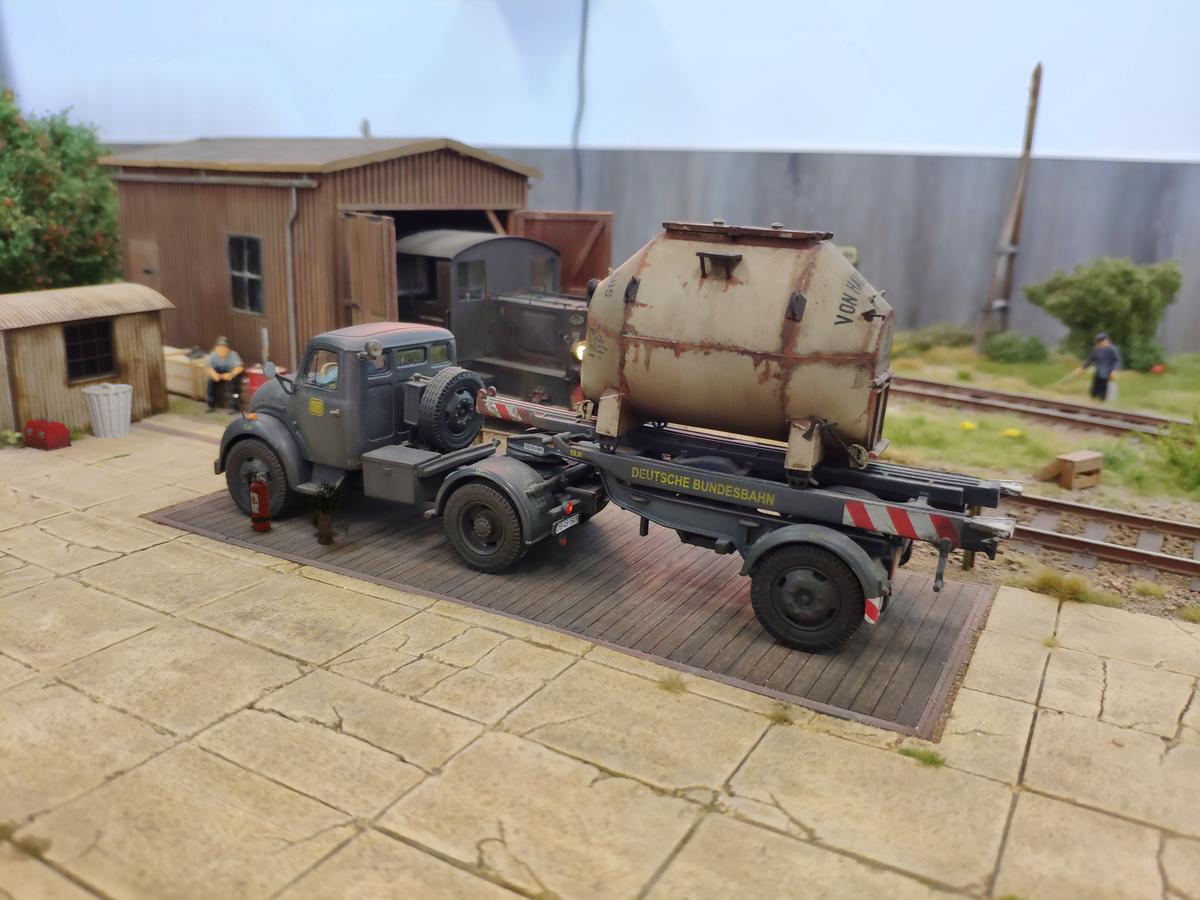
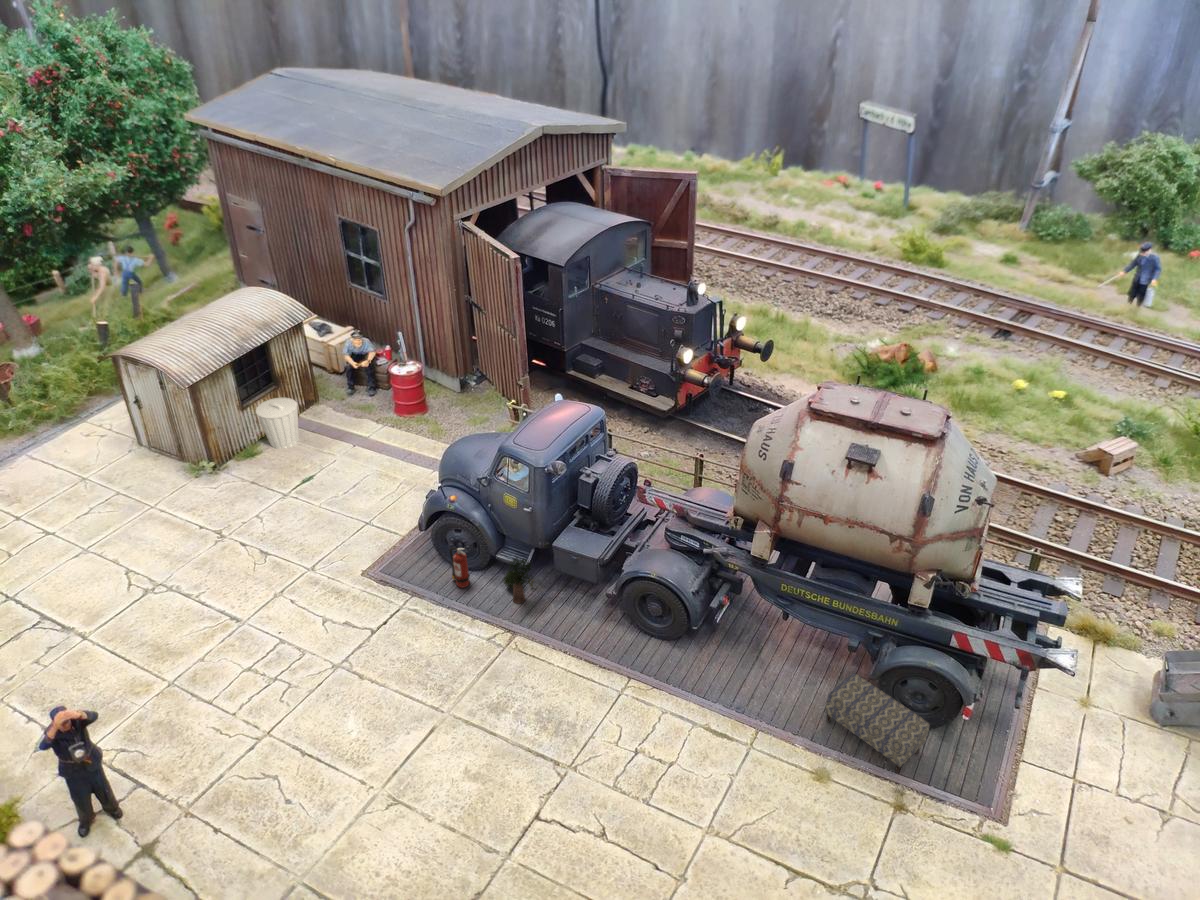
toolbox: present [24,416,71,451] -> none [219,443,260,476]
bench: none [686,580,819,691] -> present [825,673,930,773]

